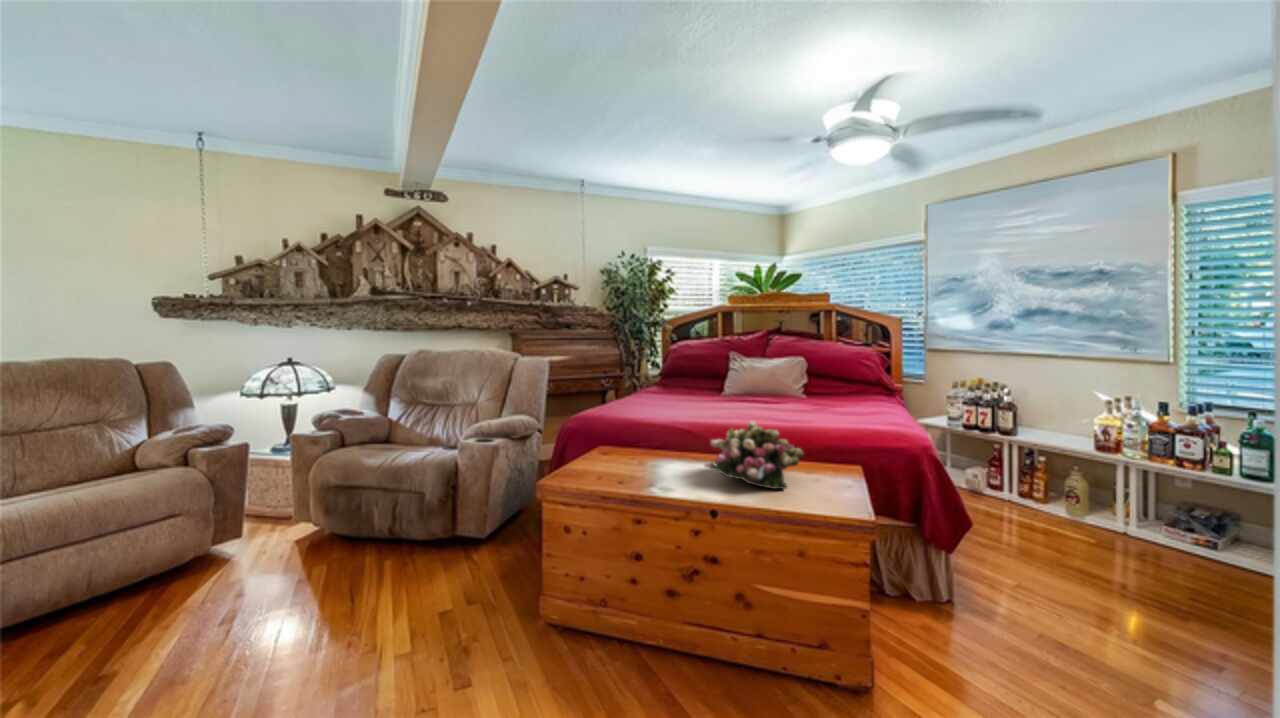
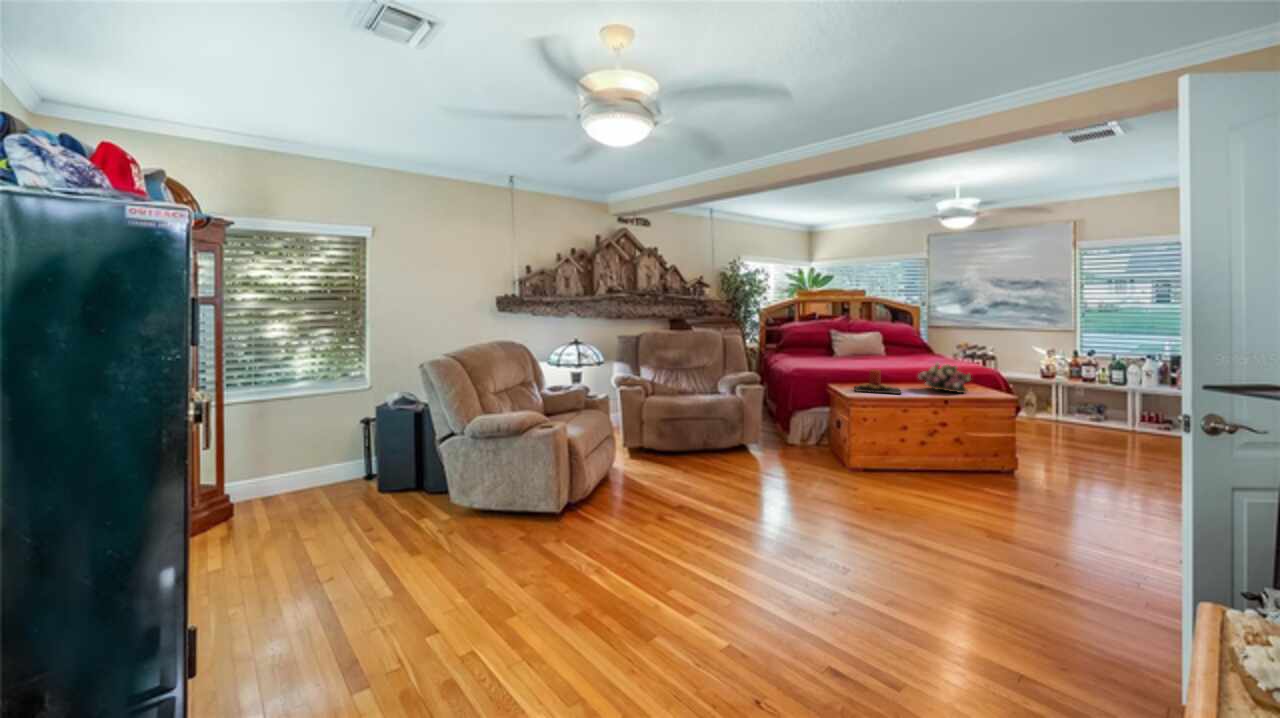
candle: none [586,428,686,483] -> present [855,369,901,394]

